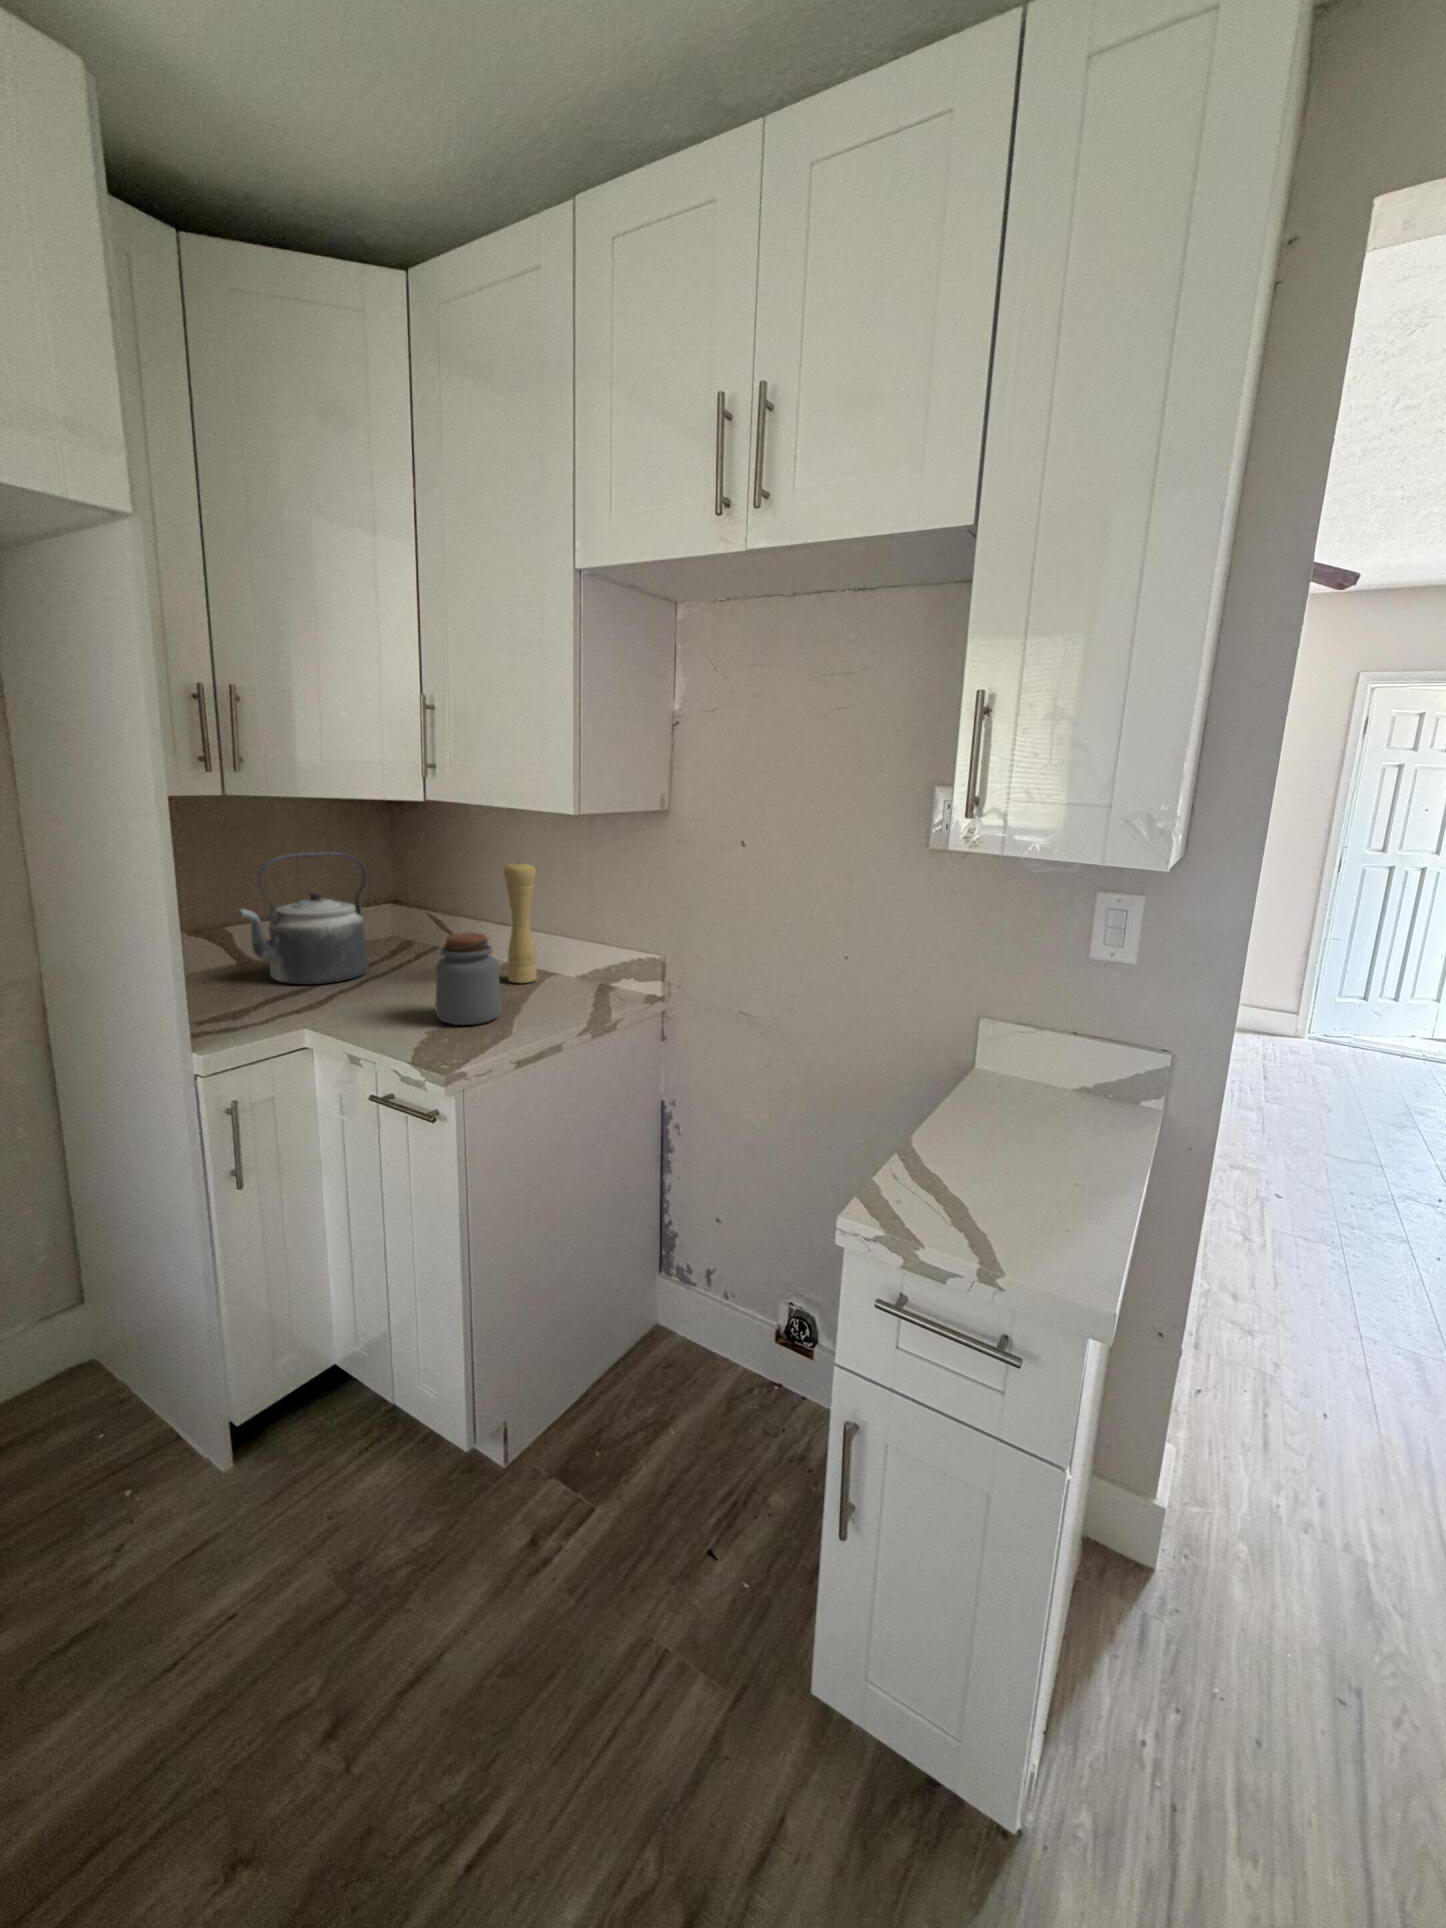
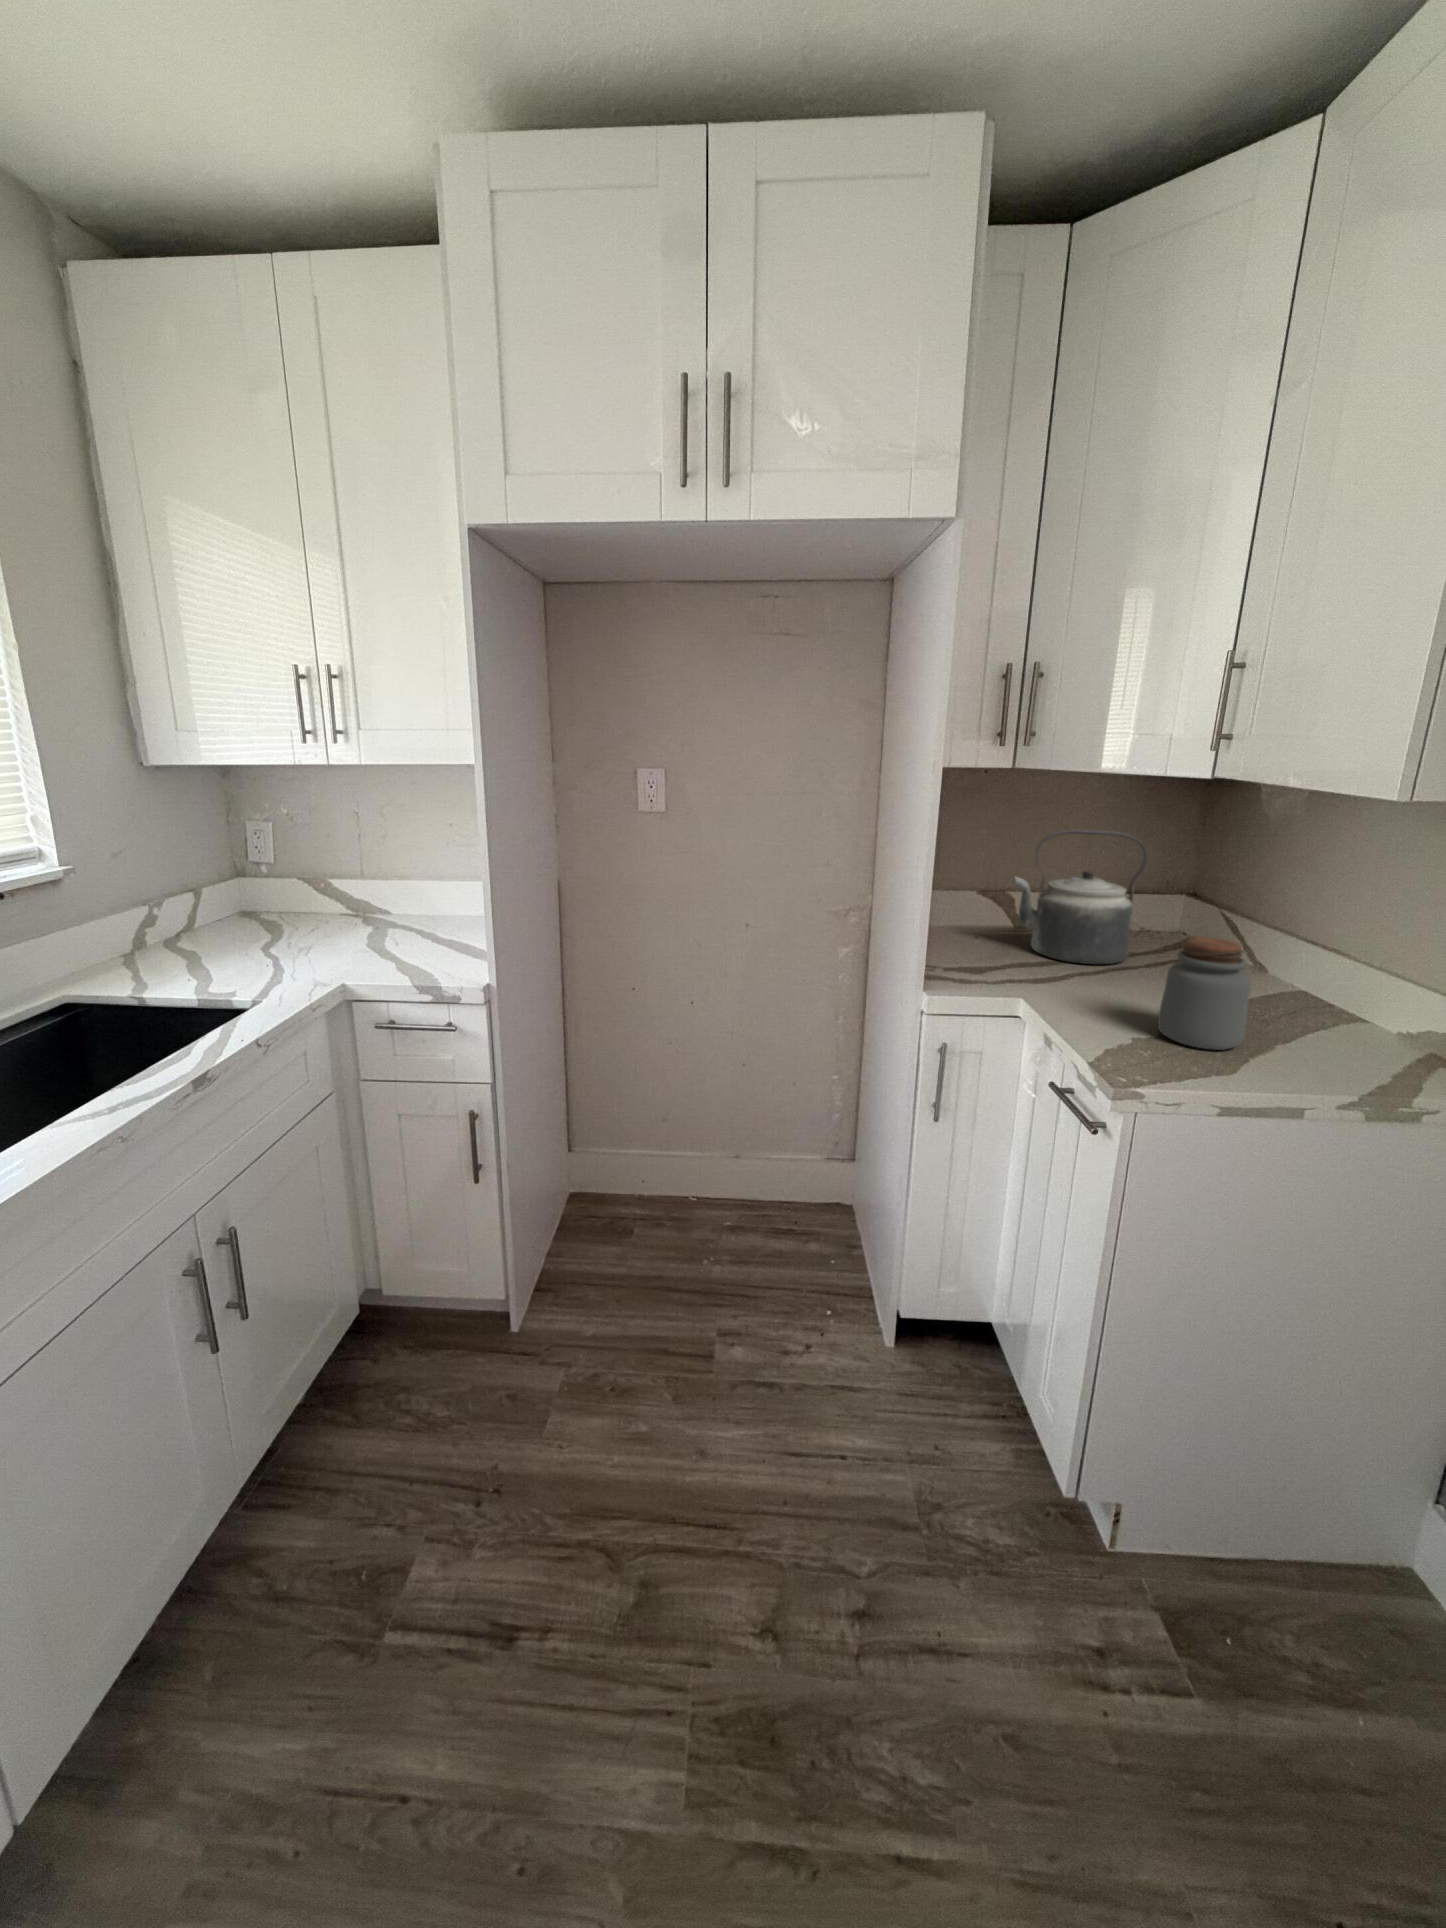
pepper mill: present [504,862,537,983] -> none [1286,864,1363,1022]

